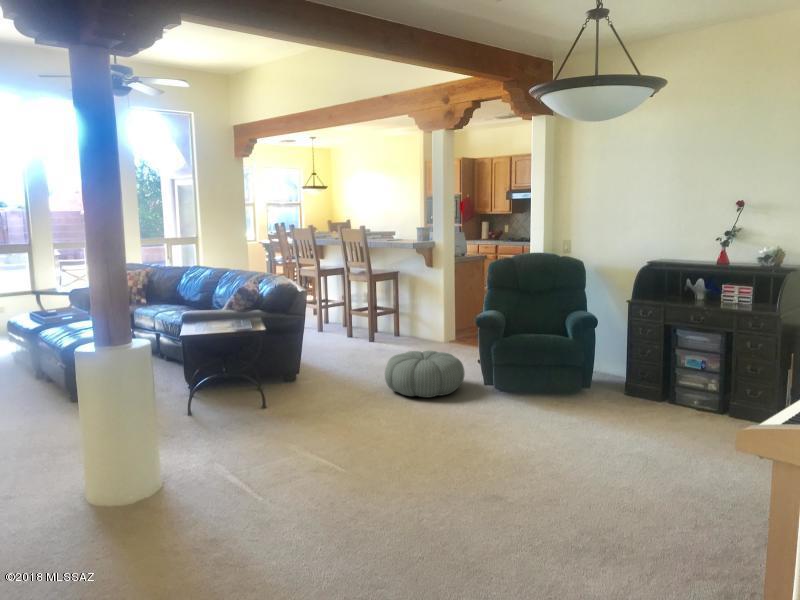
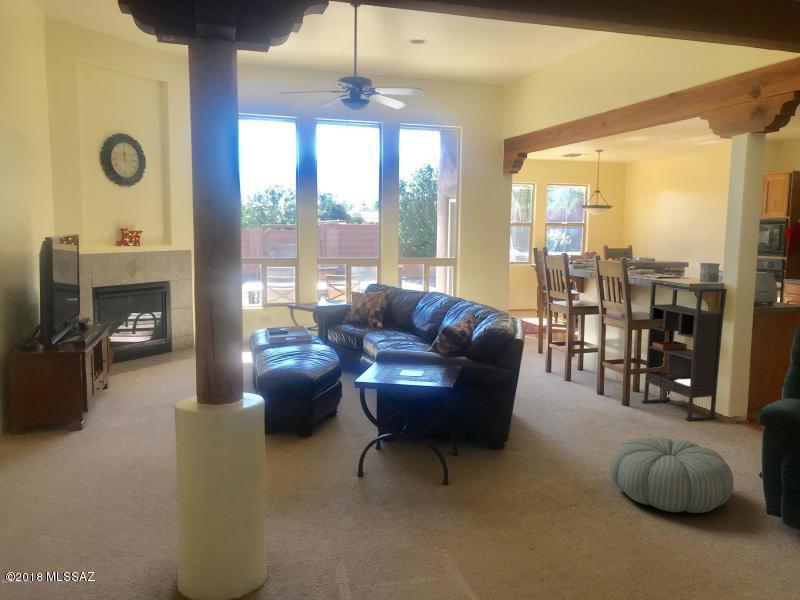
bookshelf: none [383,243,437,346] -> present [642,282,727,421]

